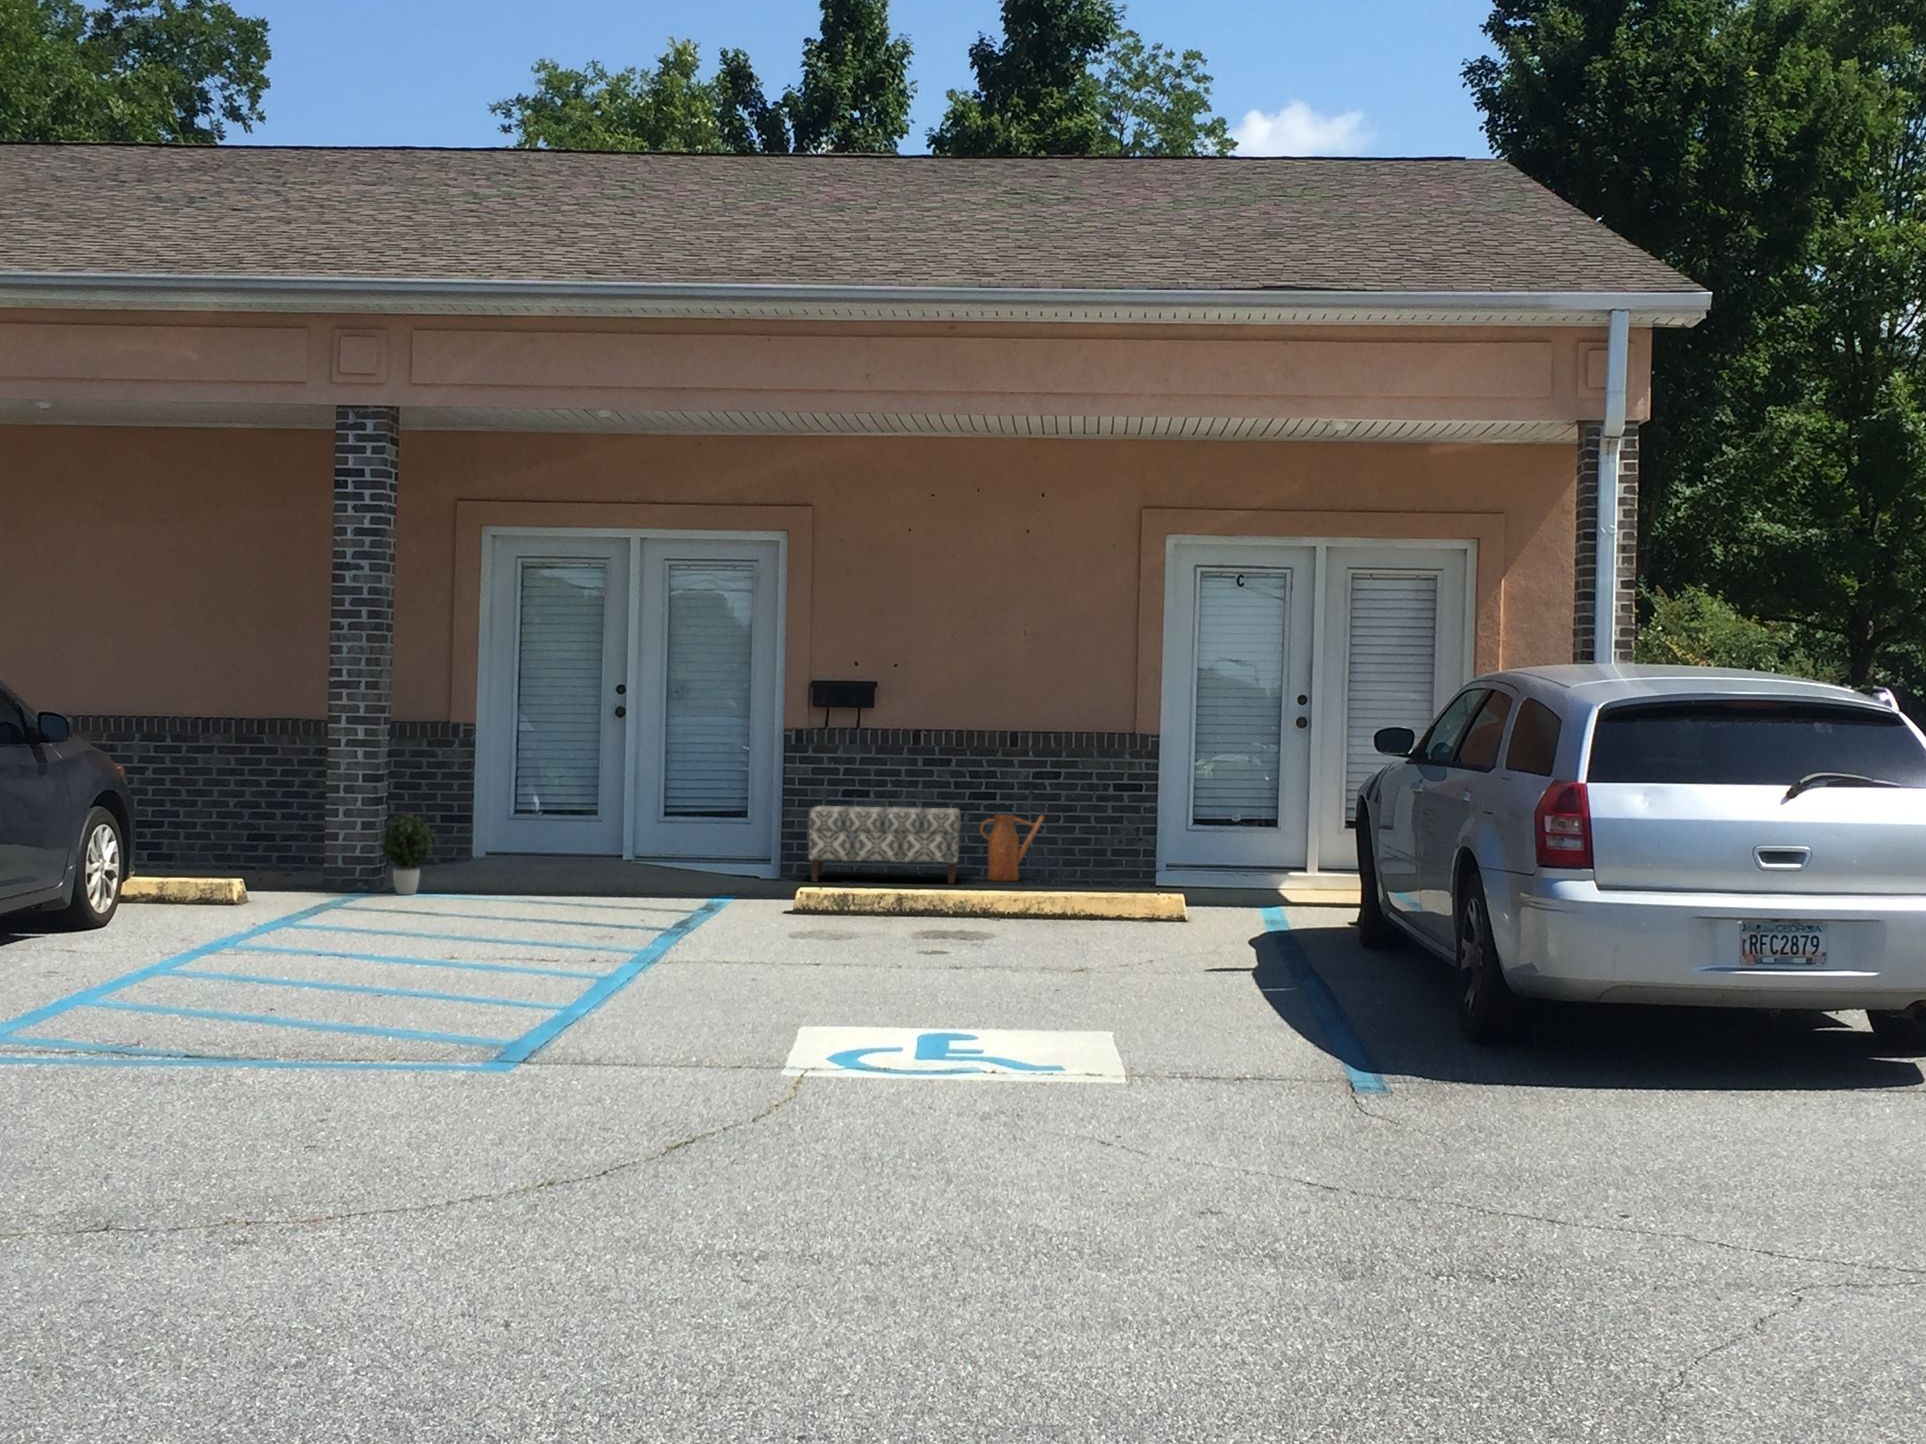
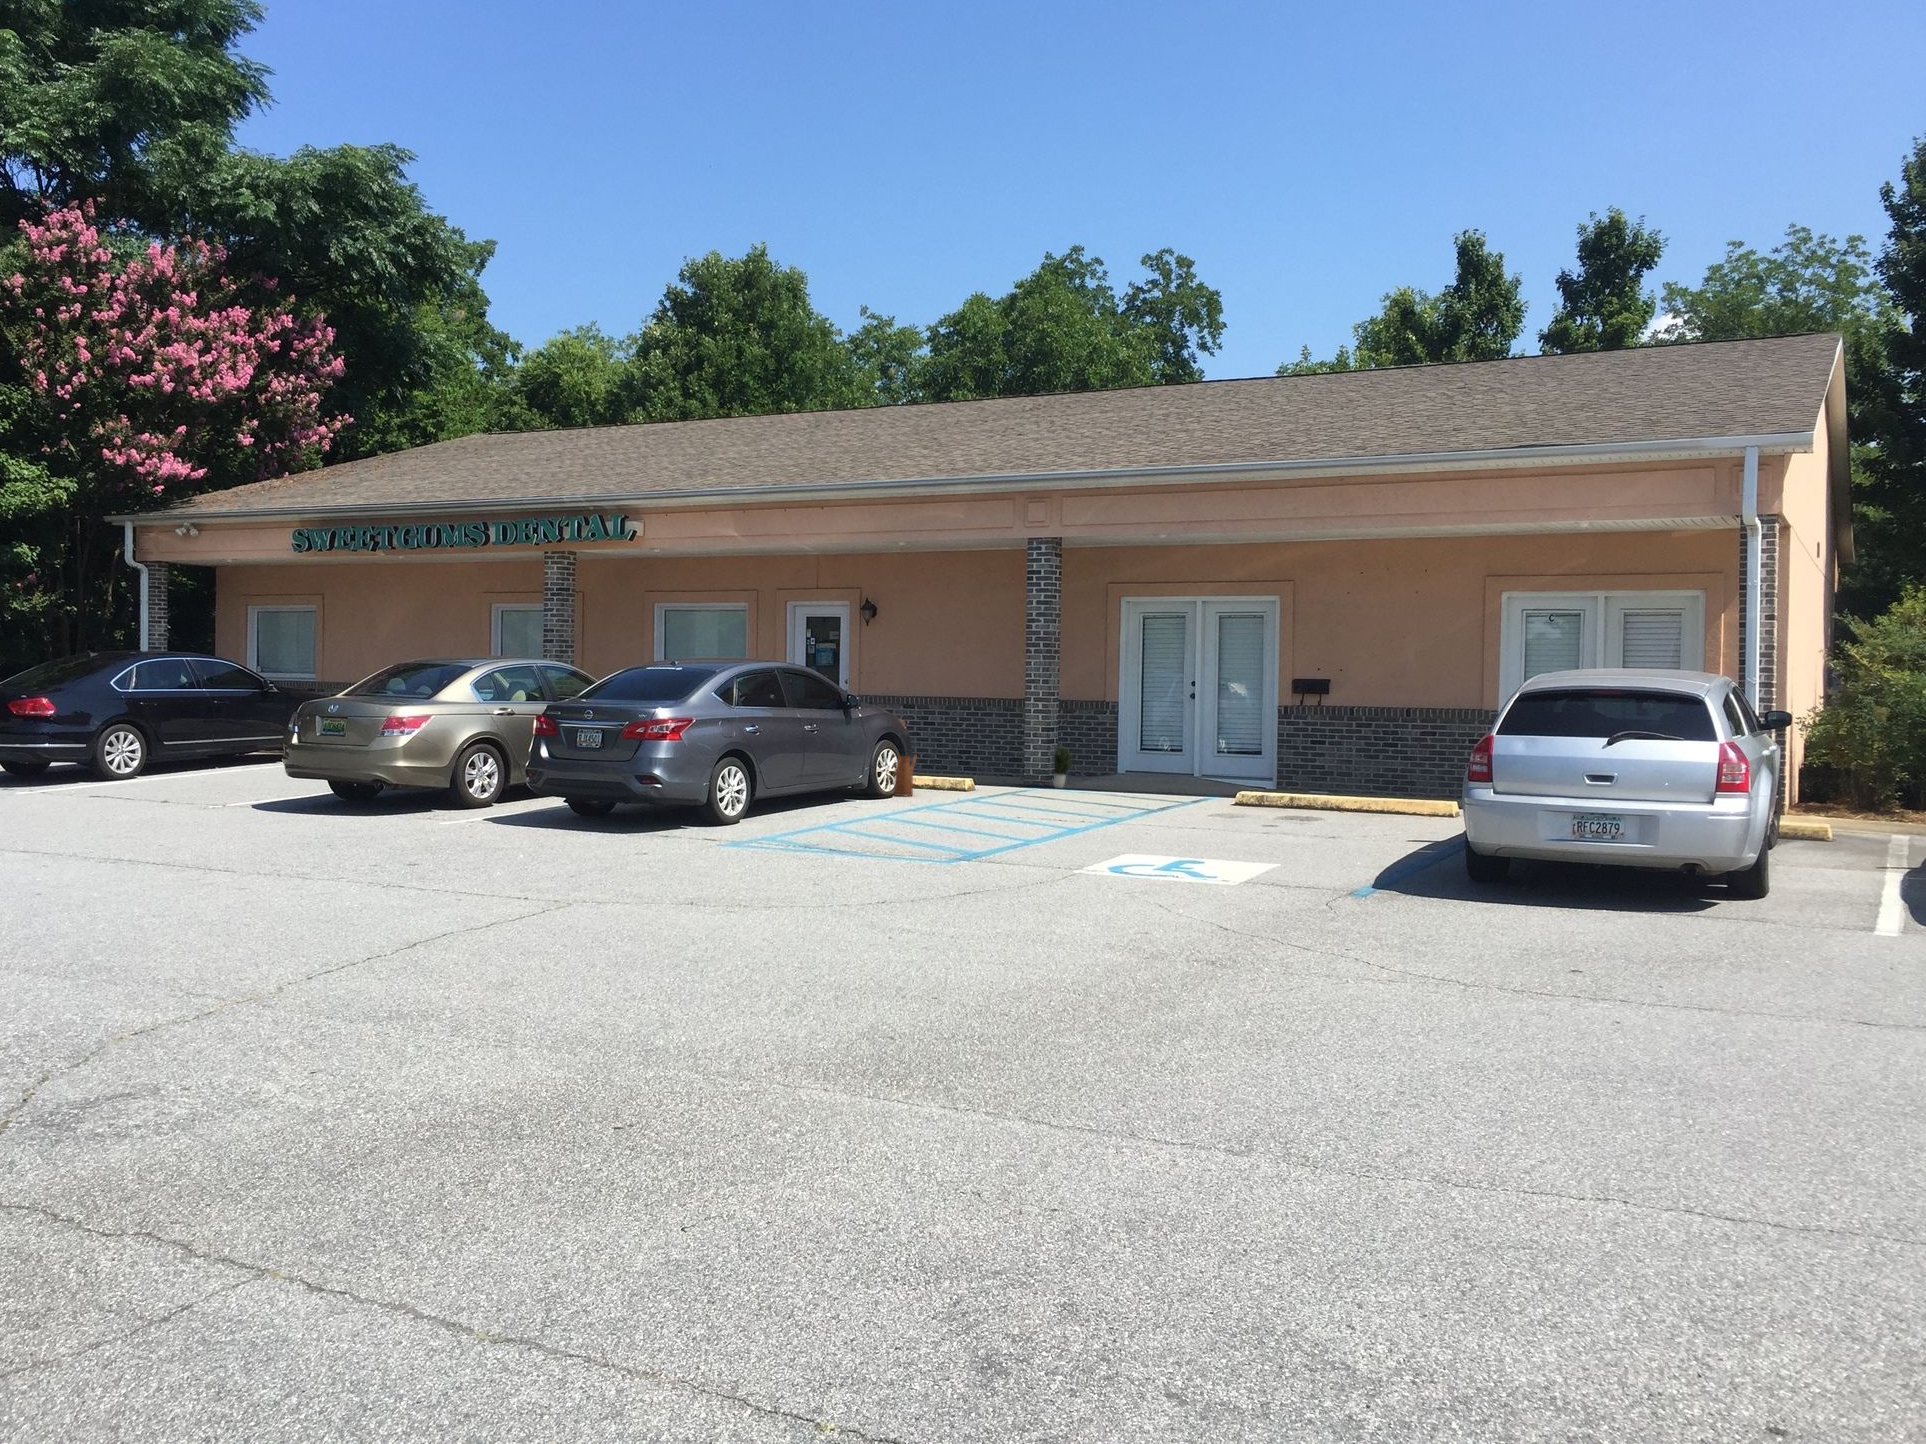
bench: present [808,806,961,884] -> none [1280,752,1376,799]
watering can: present [980,815,1044,881] -> present [894,755,917,796]

